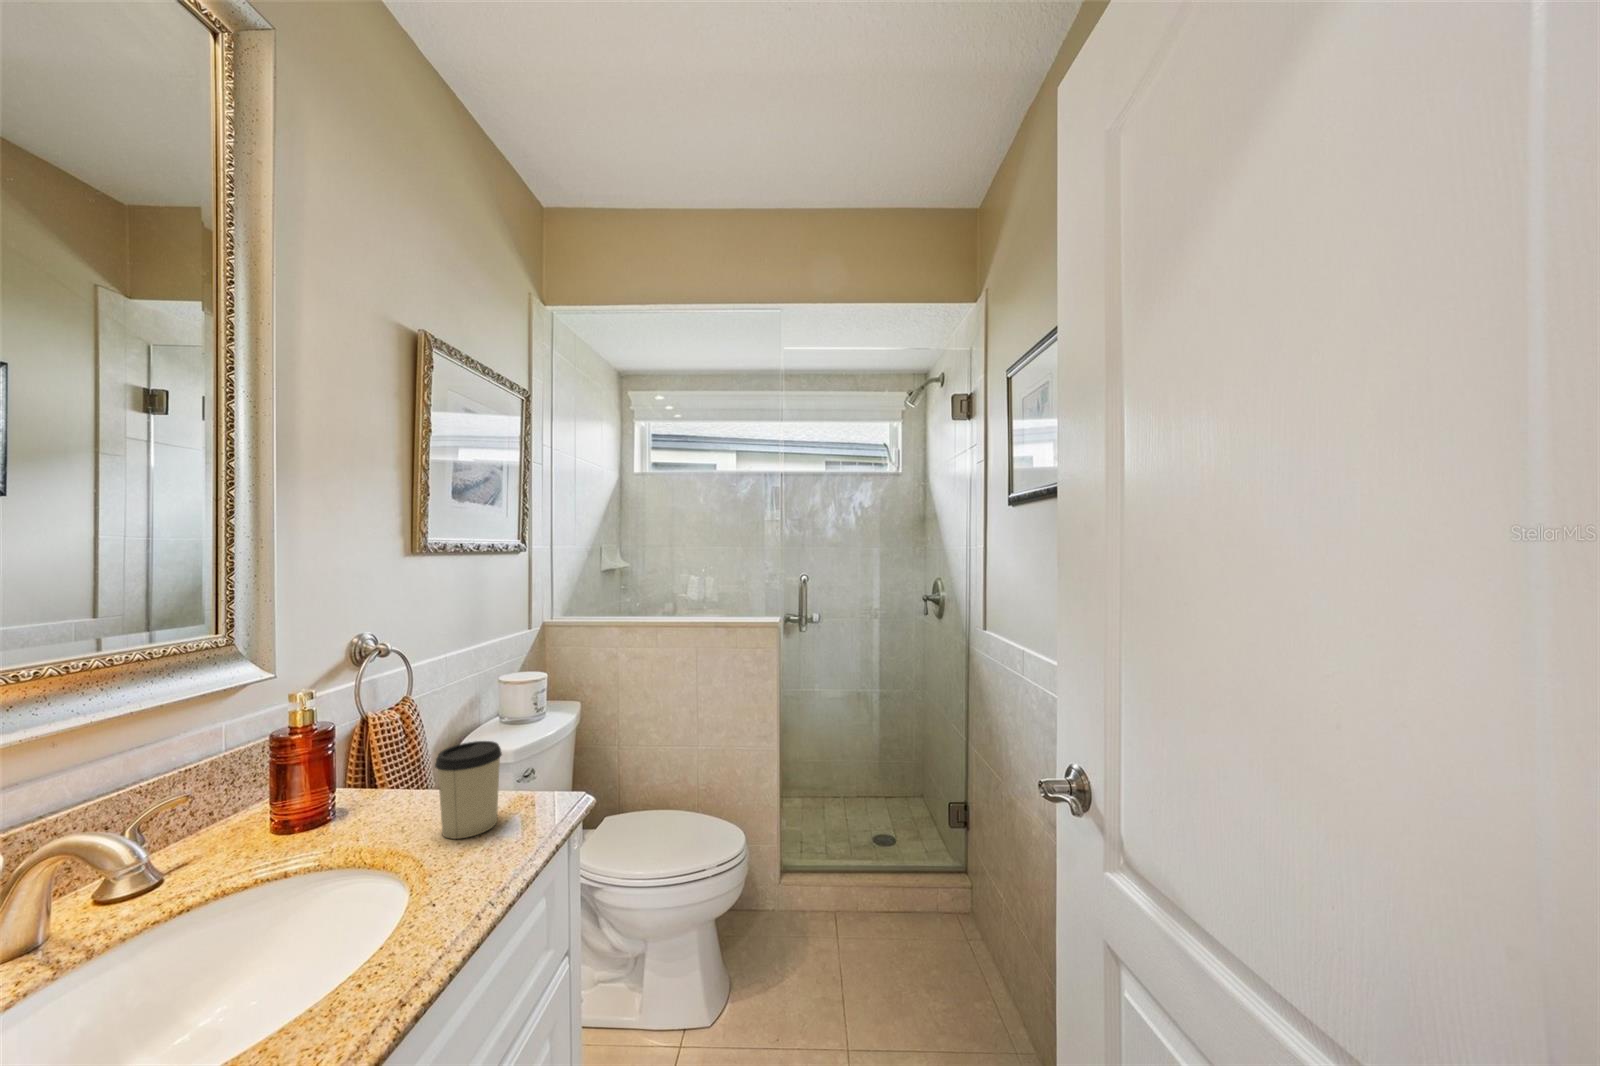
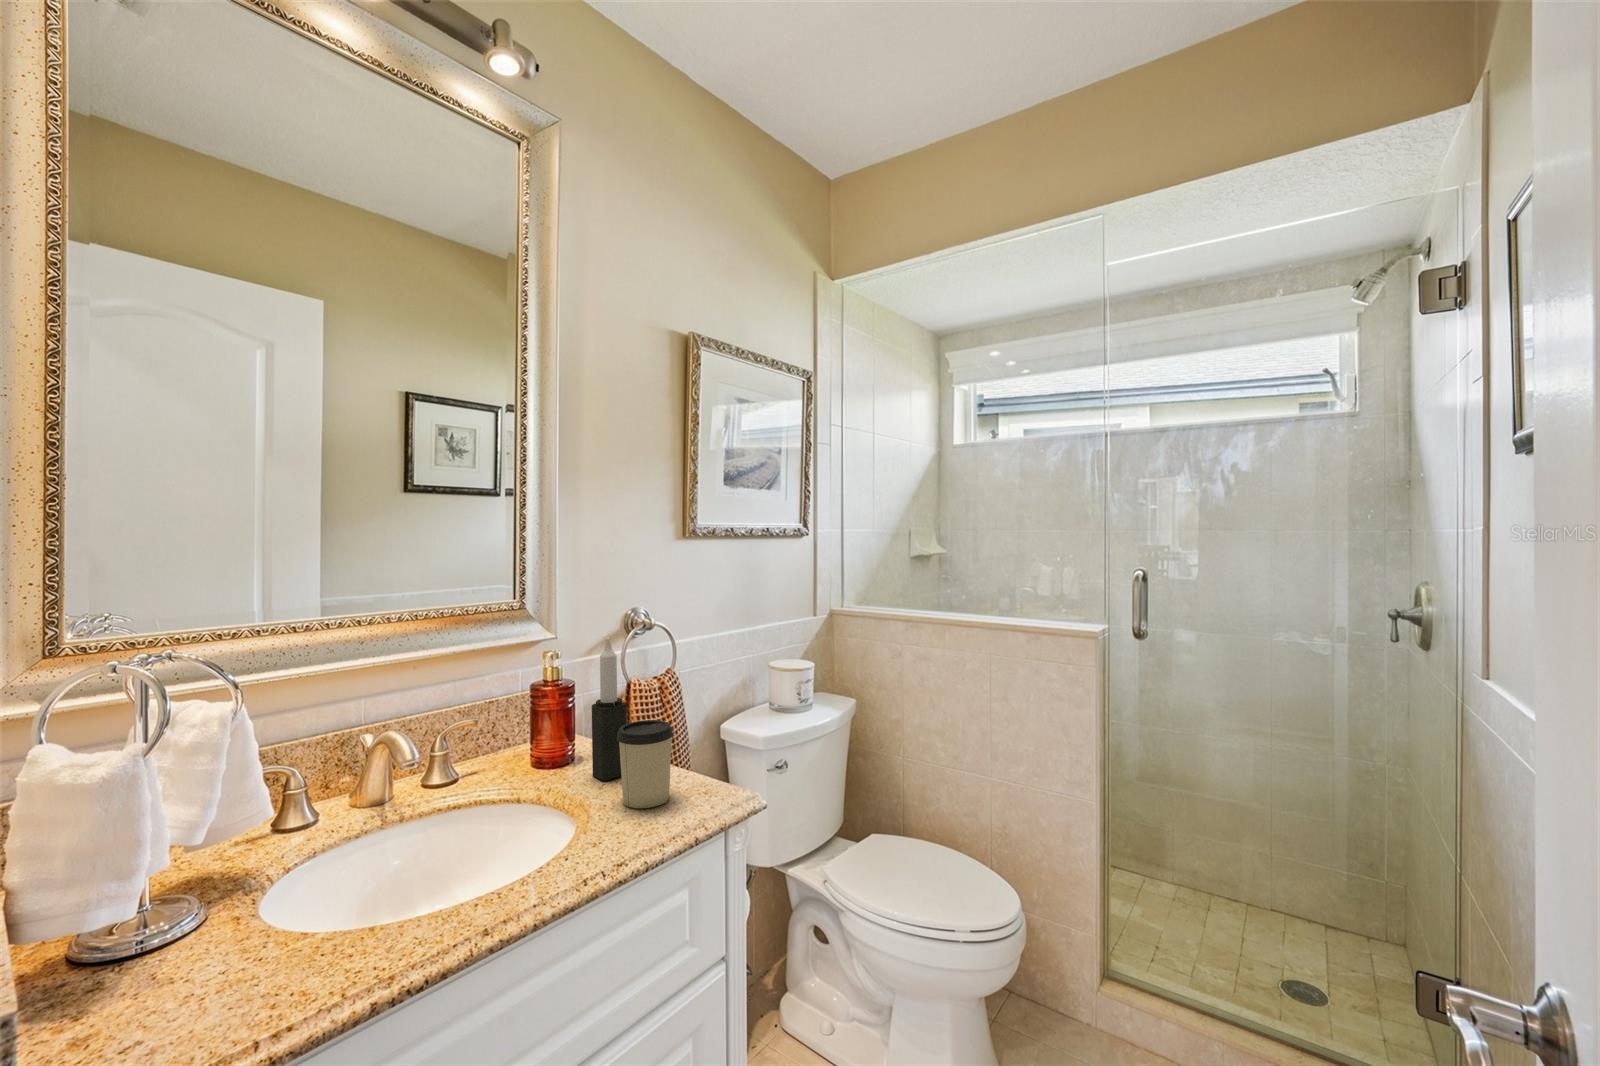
candle: none [374,662,421,824] -> present [592,637,627,781]

